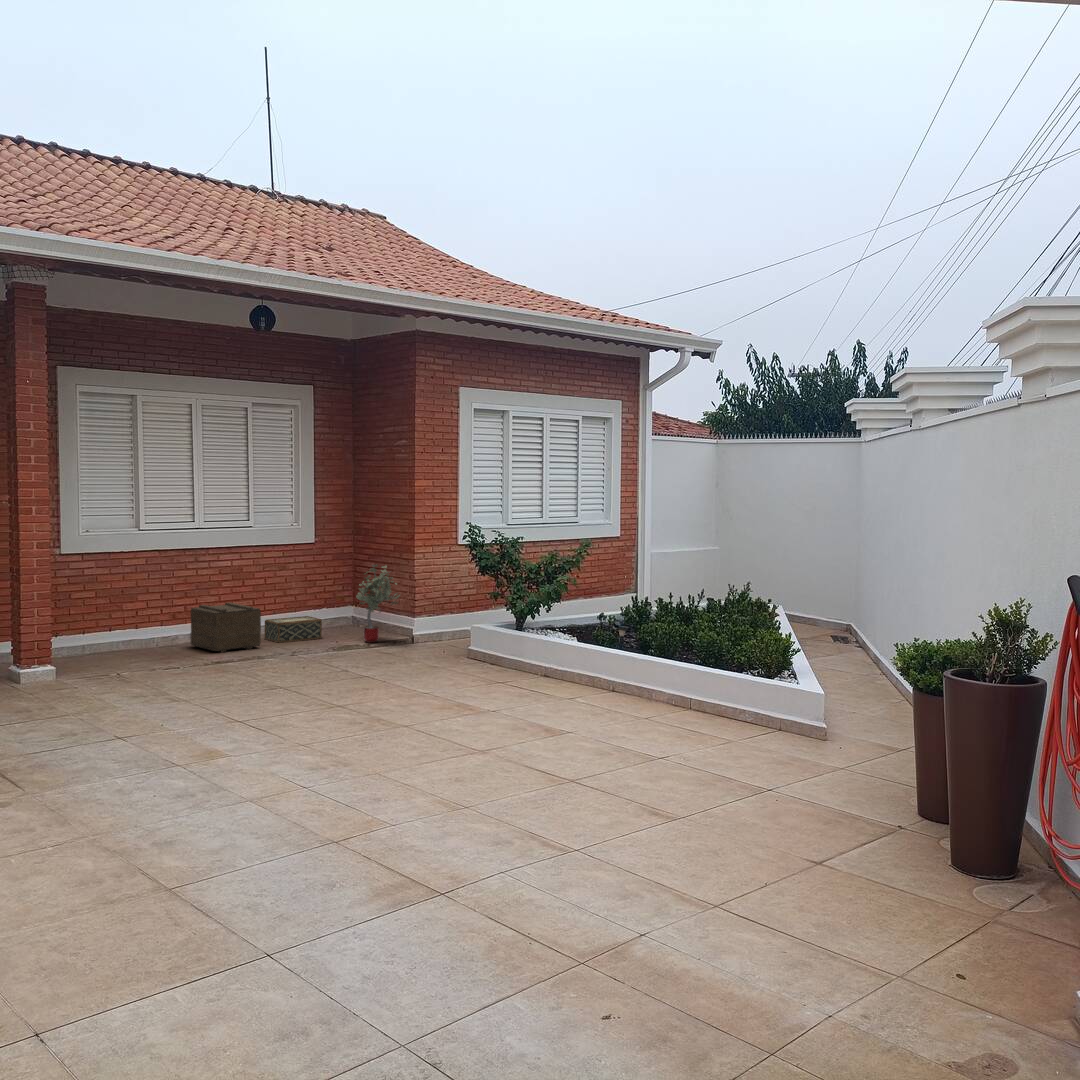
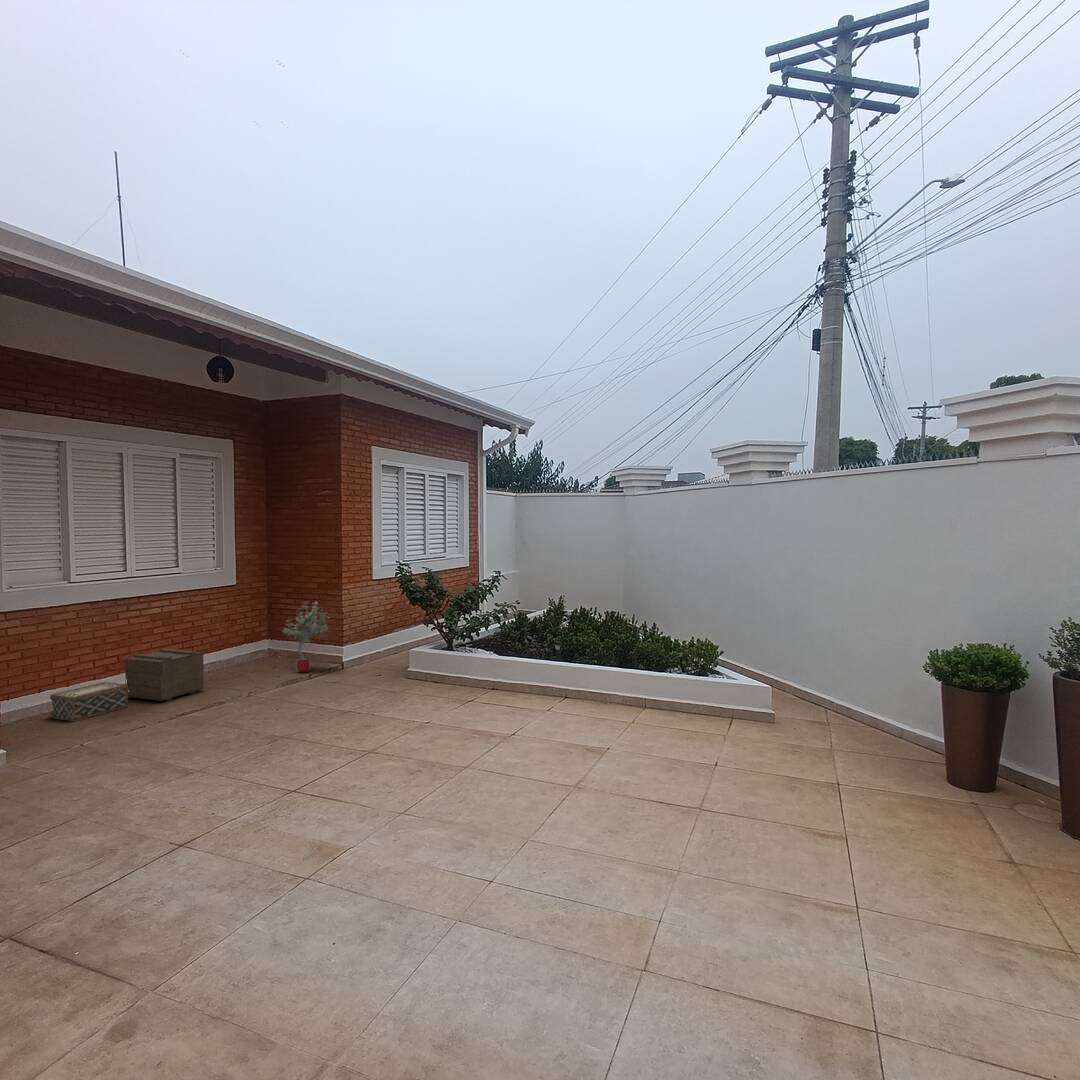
woven basket: present [265,616,322,643] -> present [50,682,128,721]

